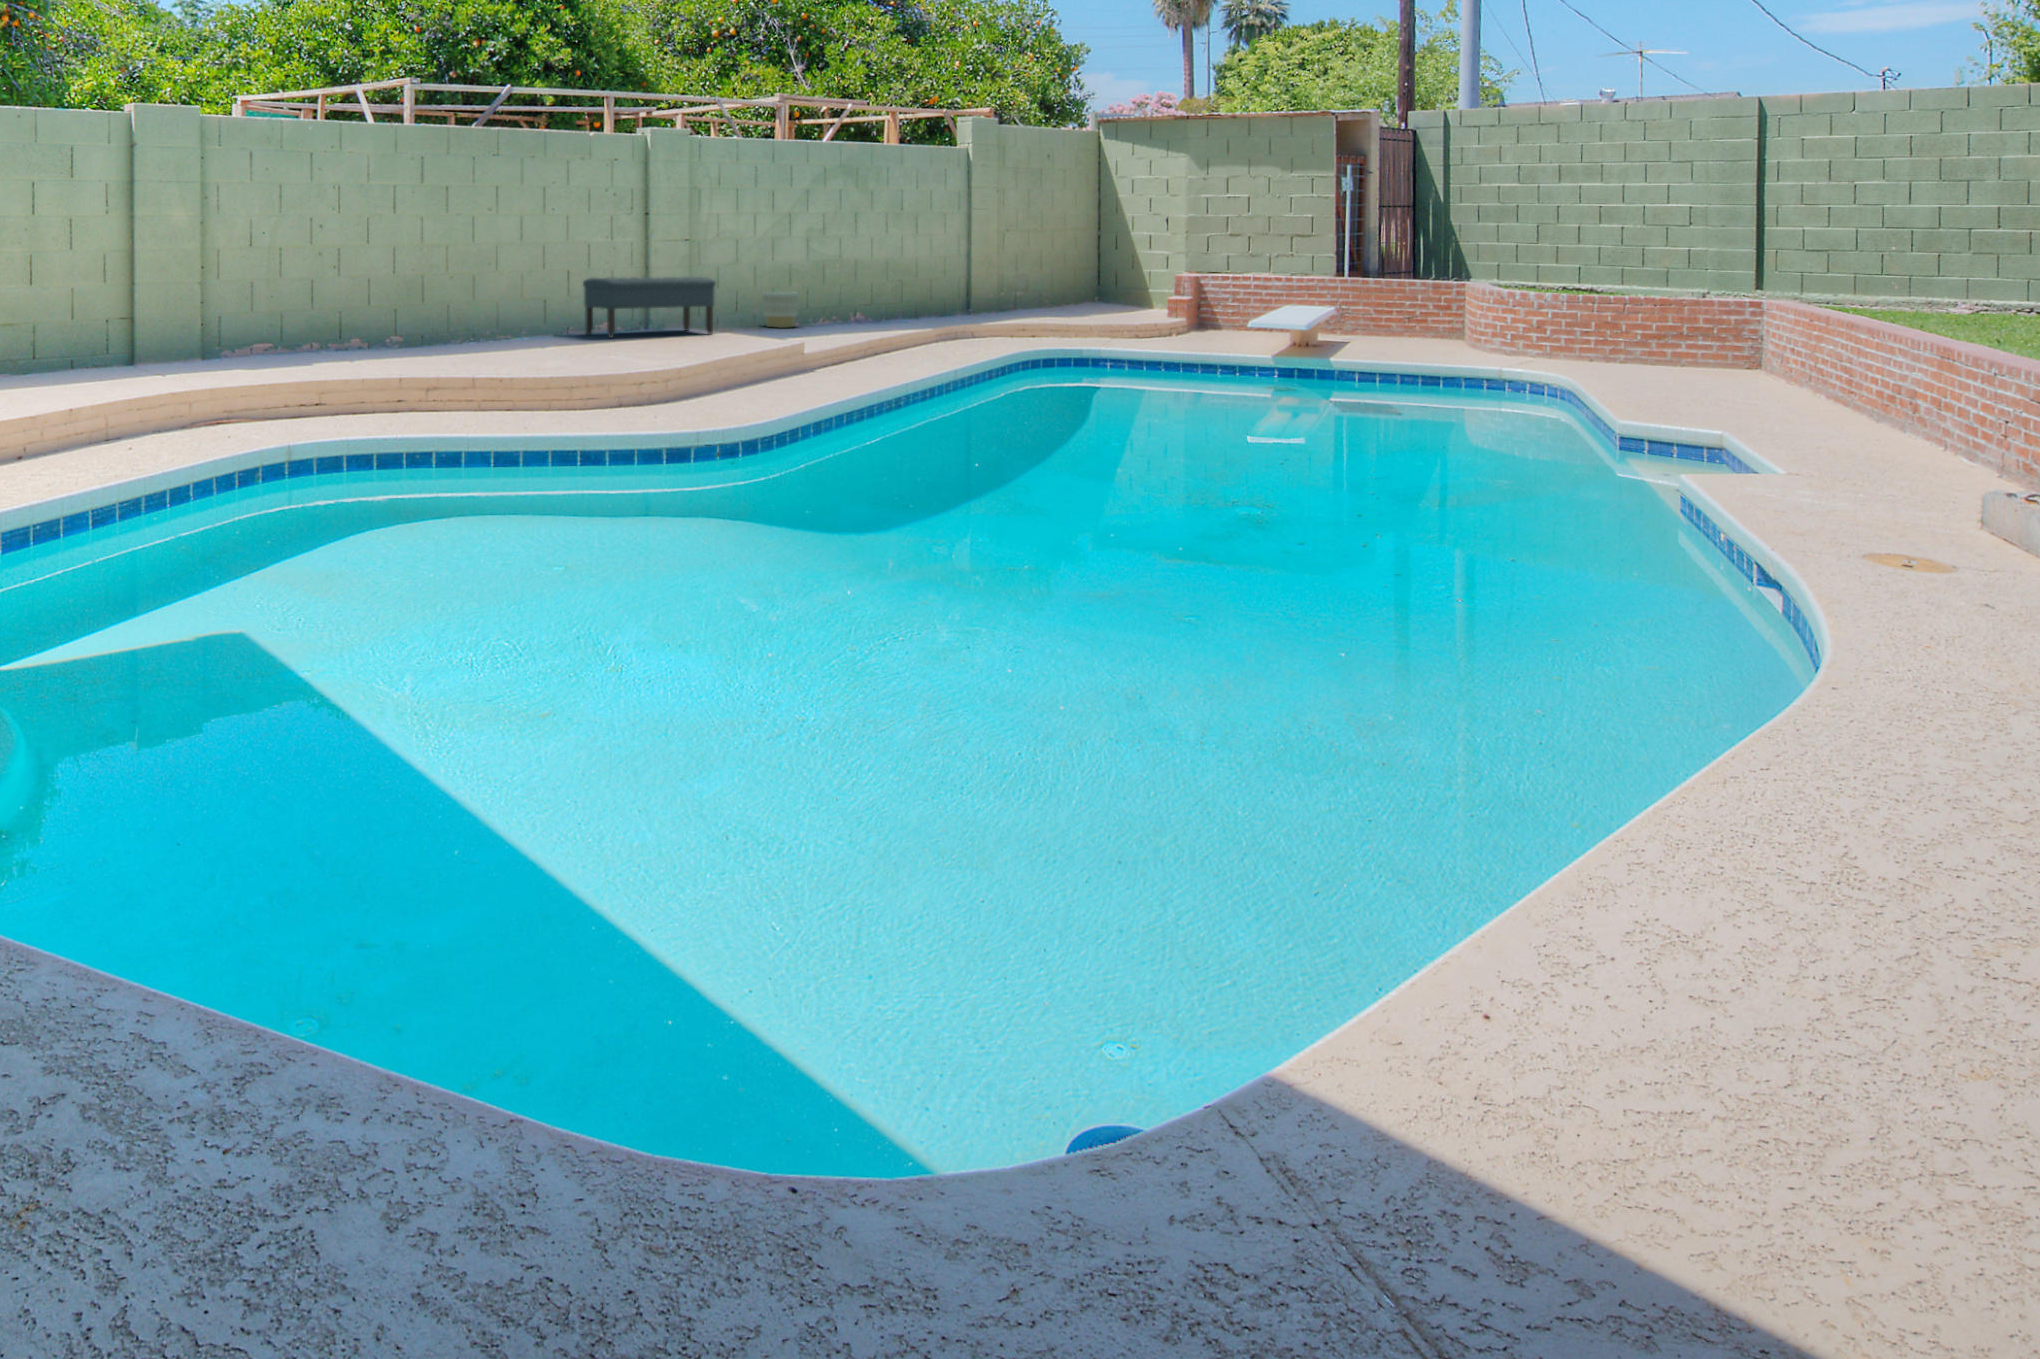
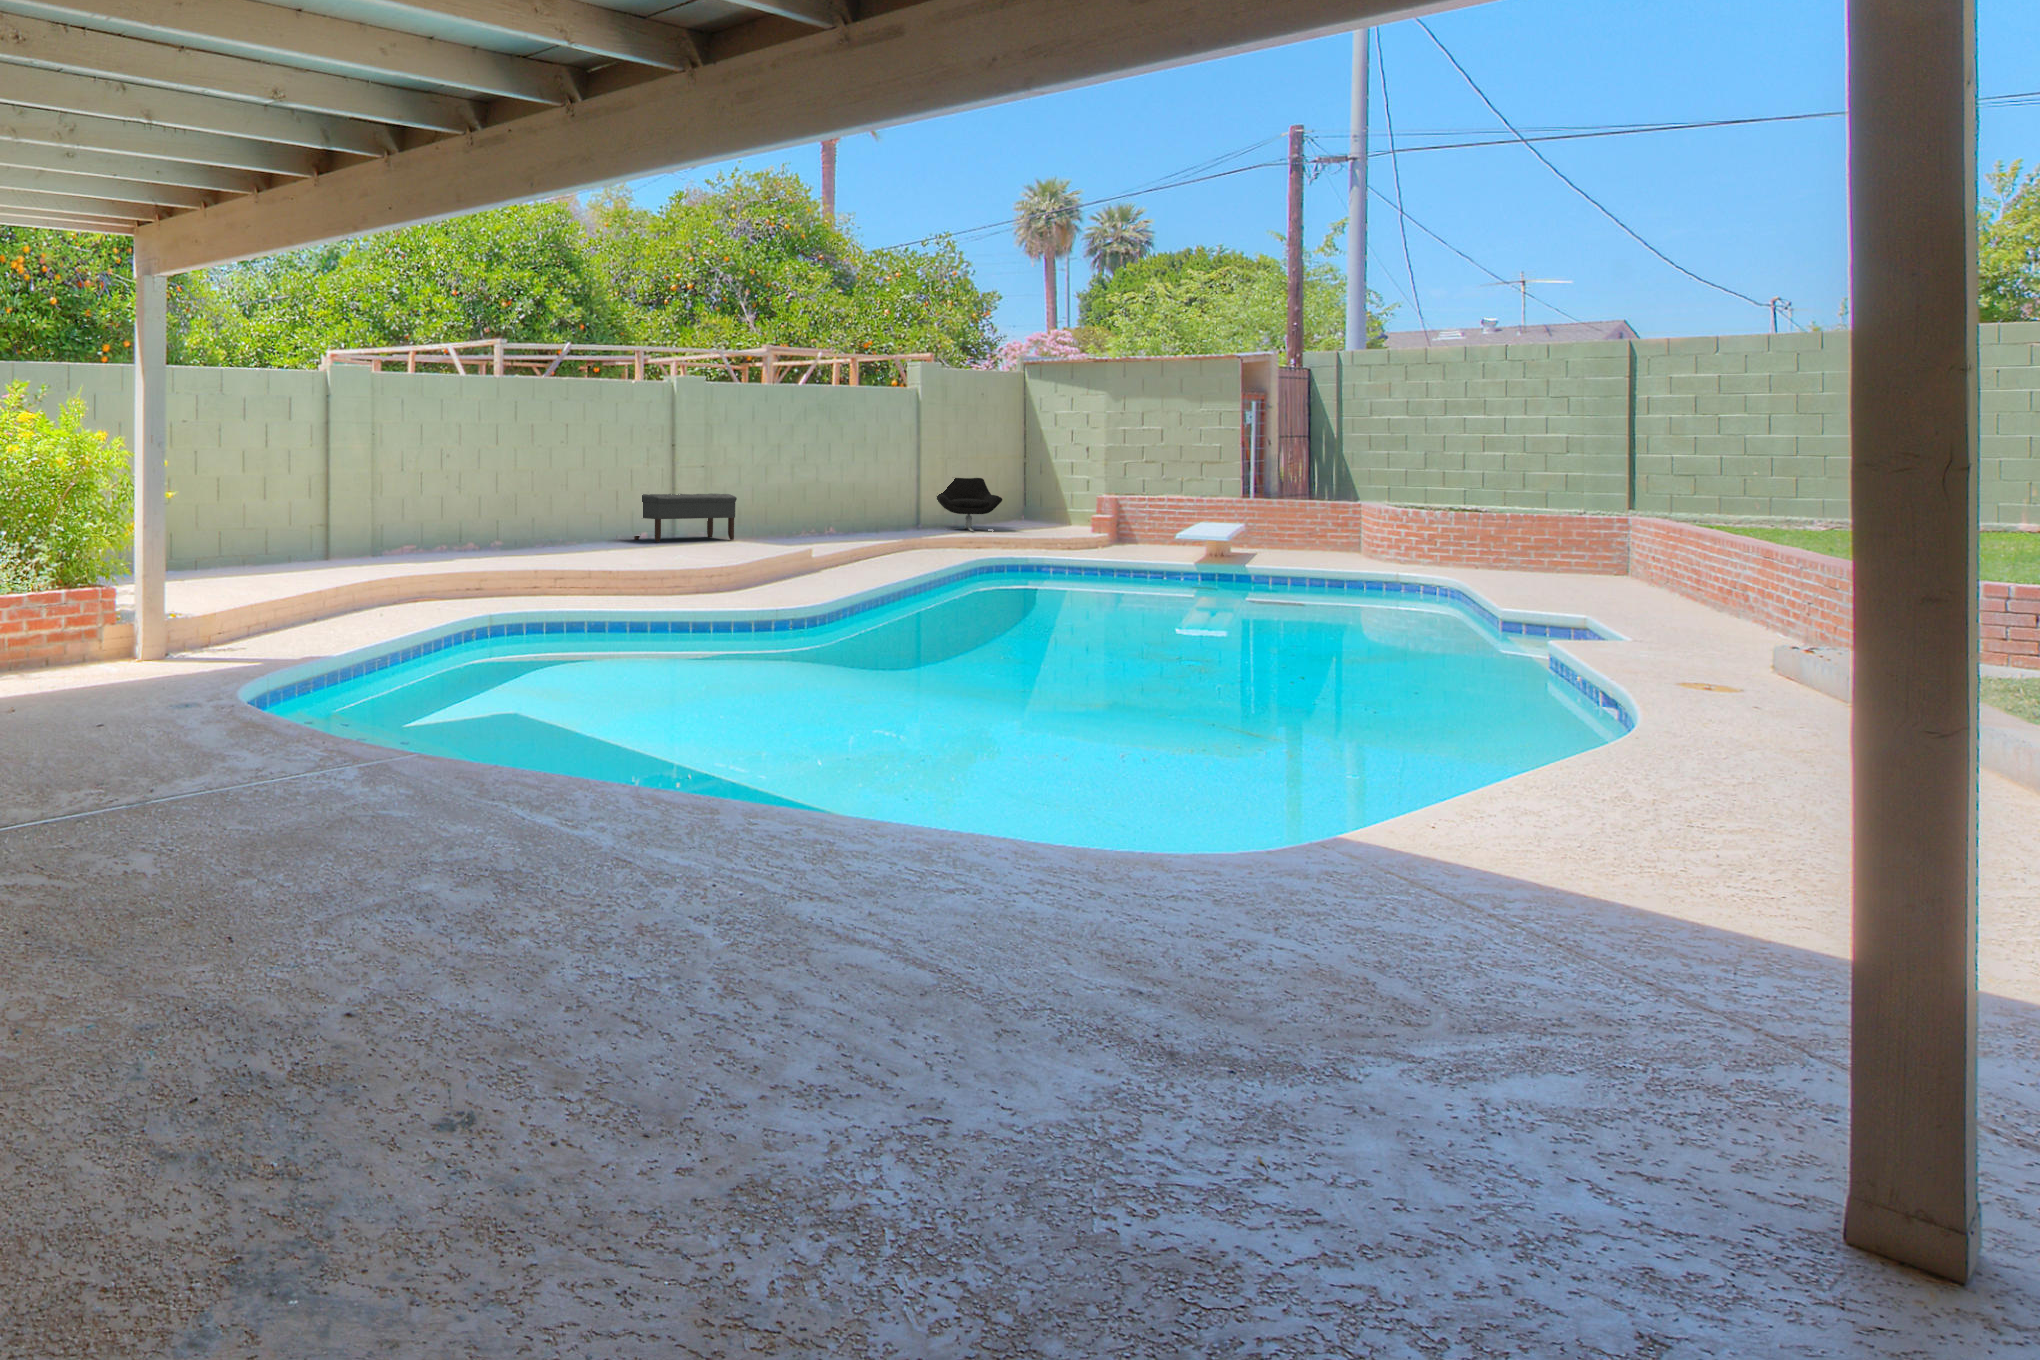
lounge chair: none [977,256,1052,321] -> present [937,478,1002,531]
planter: present [763,292,798,328] -> none [768,507,797,535]

